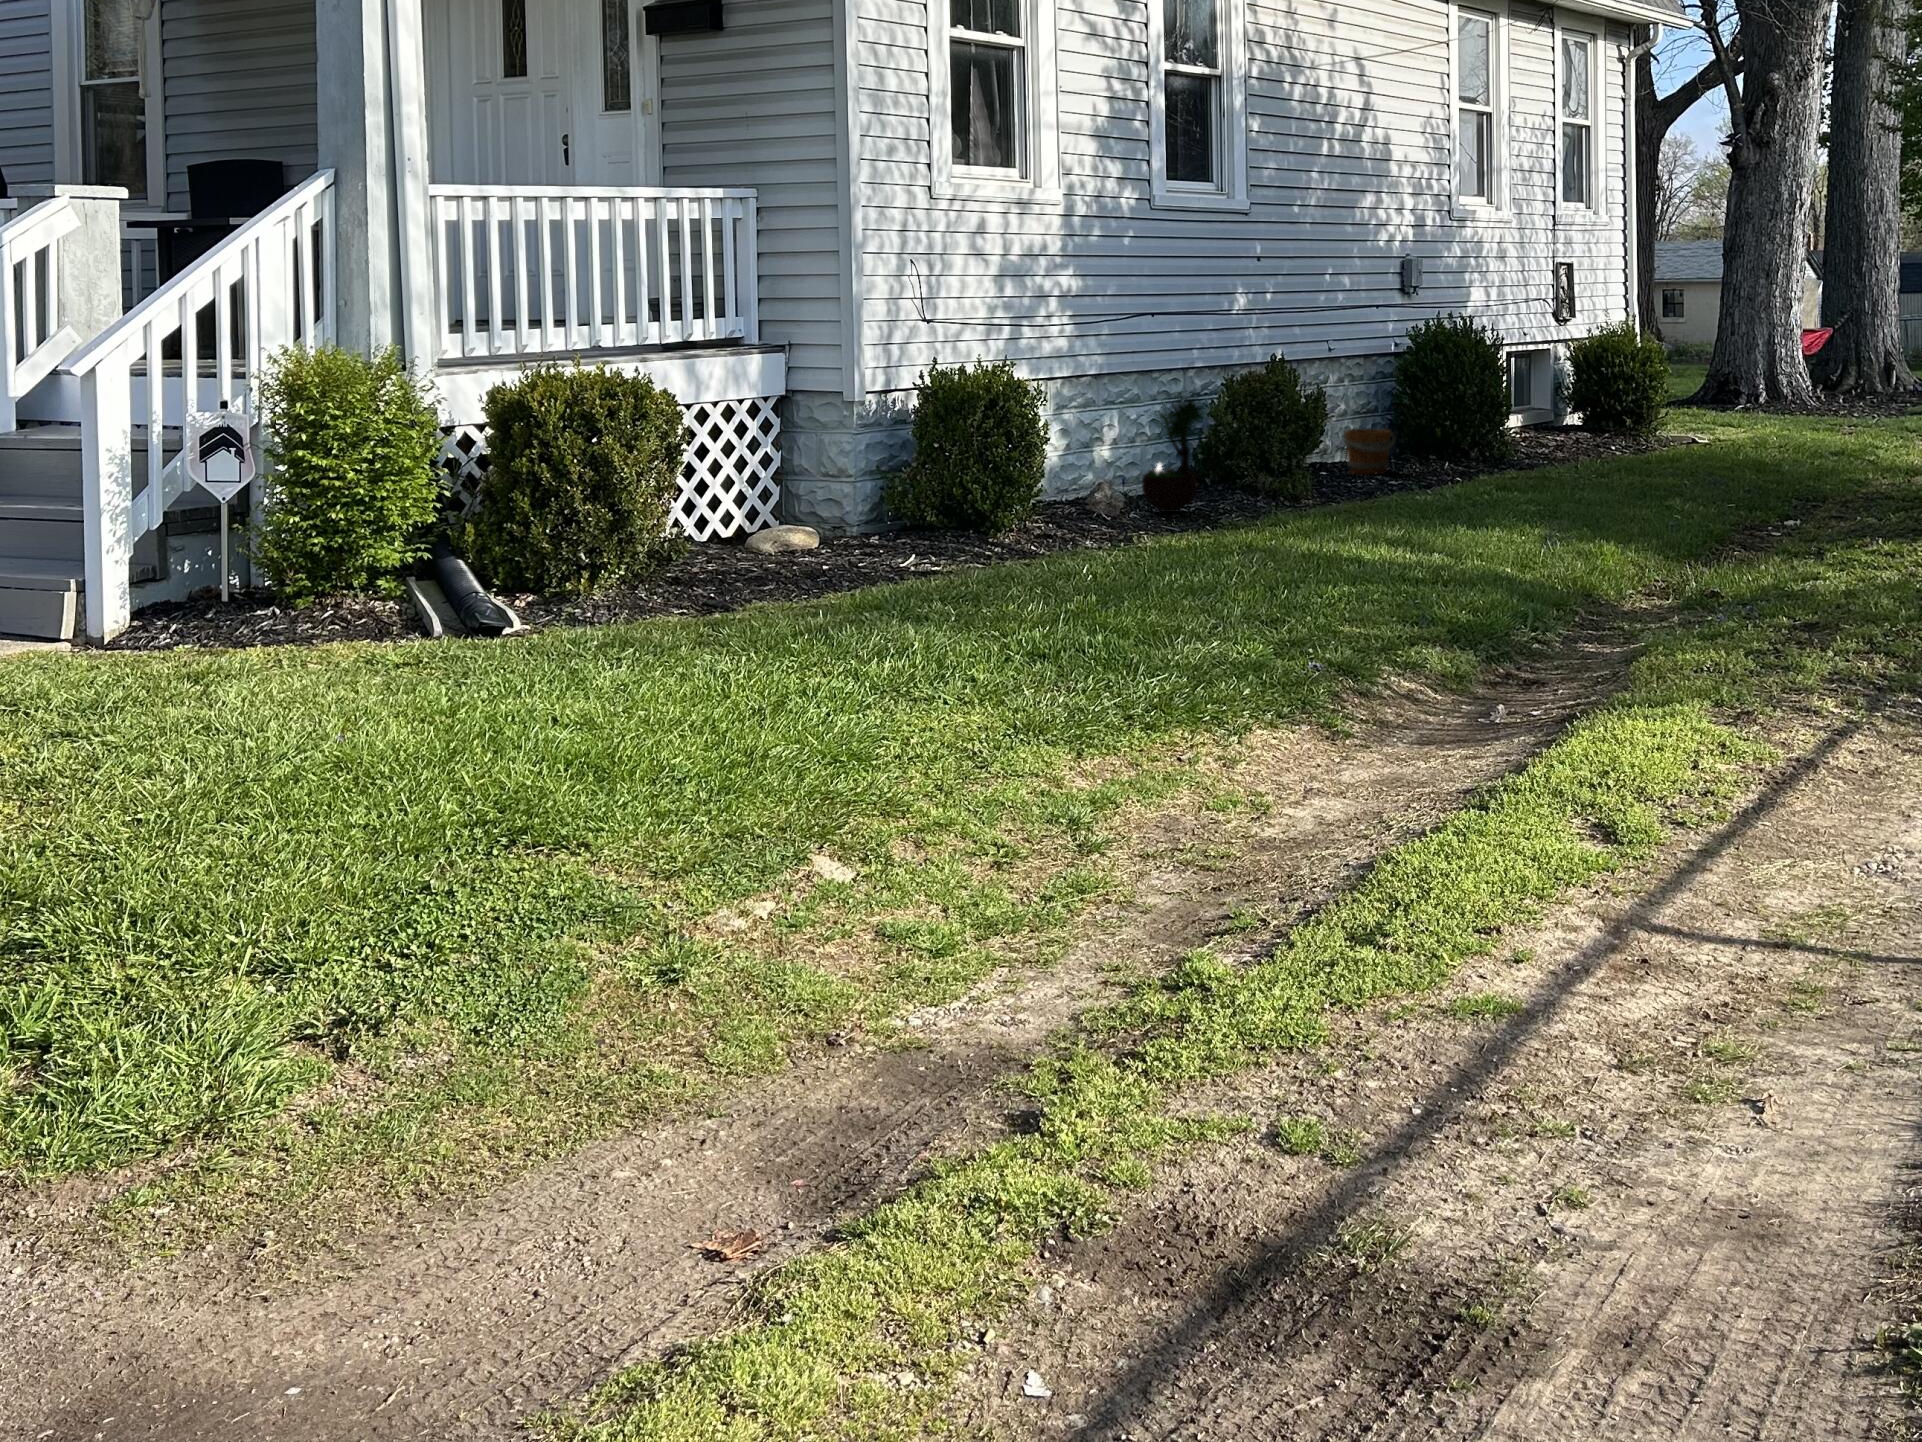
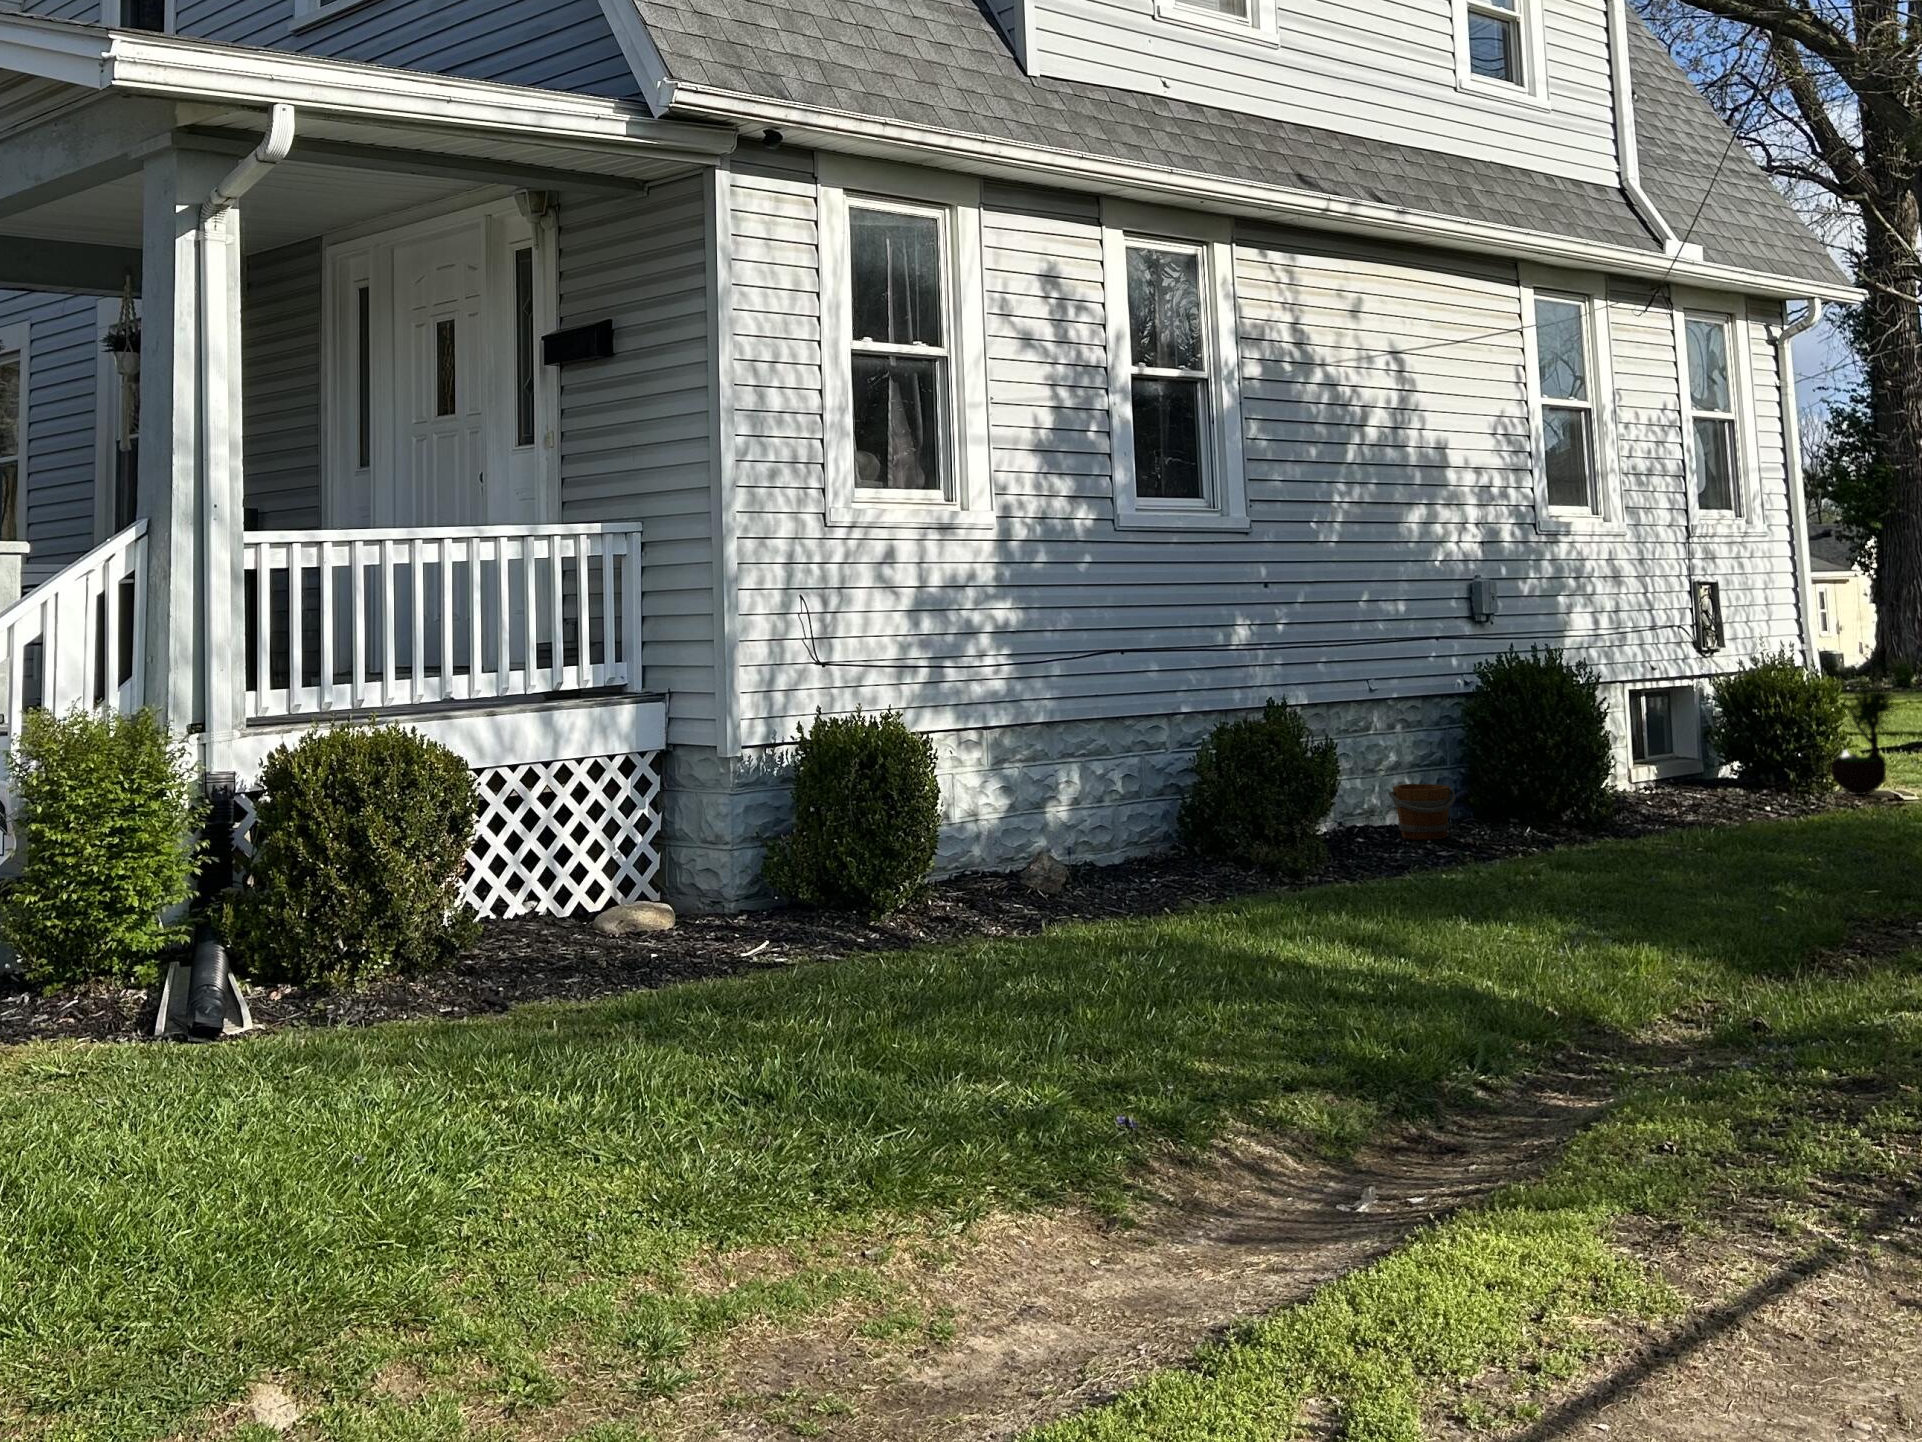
potted tree: present [1142,391,1207,512] -> present [1831,683,1898,795]

